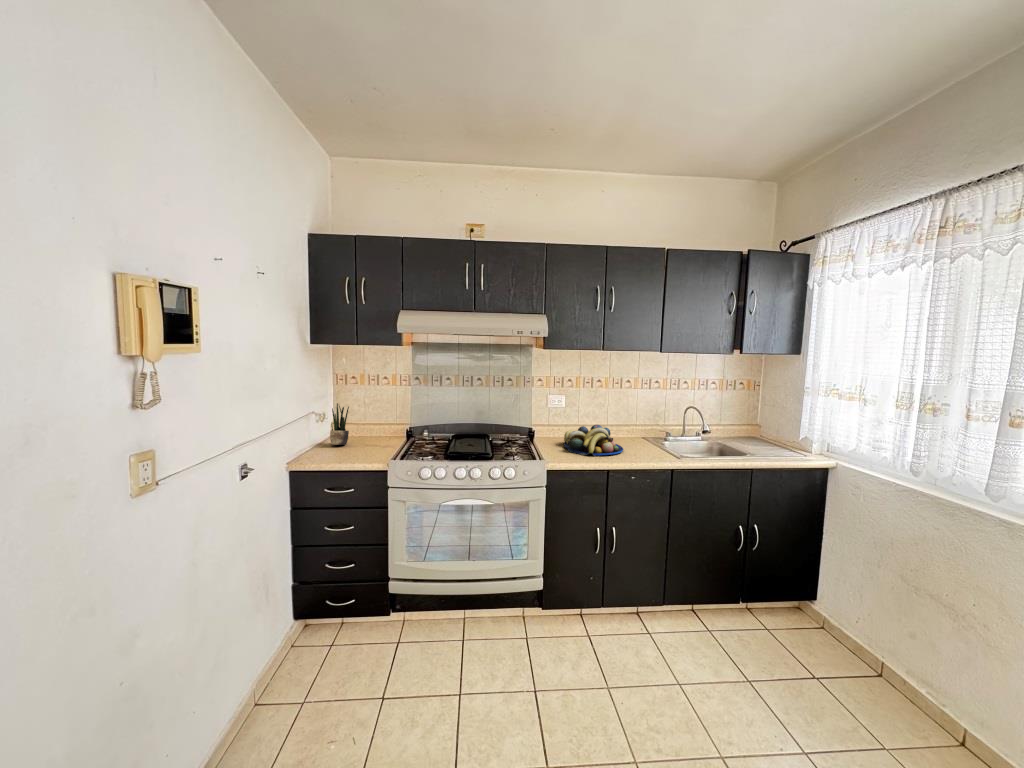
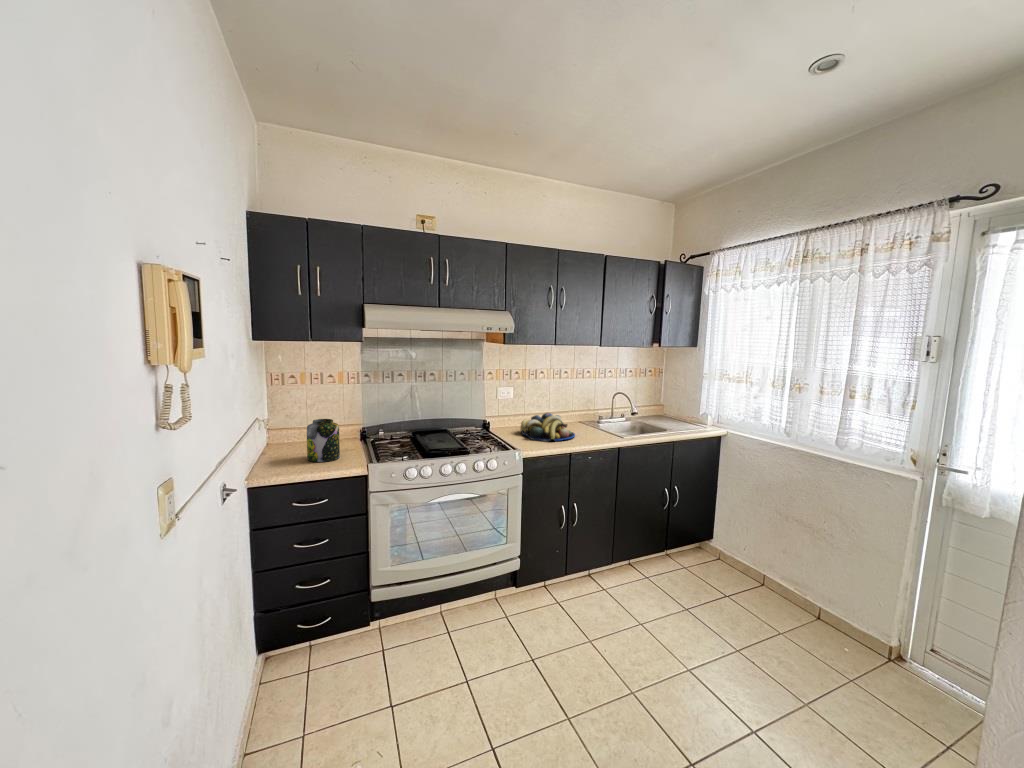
potted plant: present [330,403,349,445] -> none [276,405,297,453]
jar: none [347,416,375,455] -> present [307,419,340,462]

